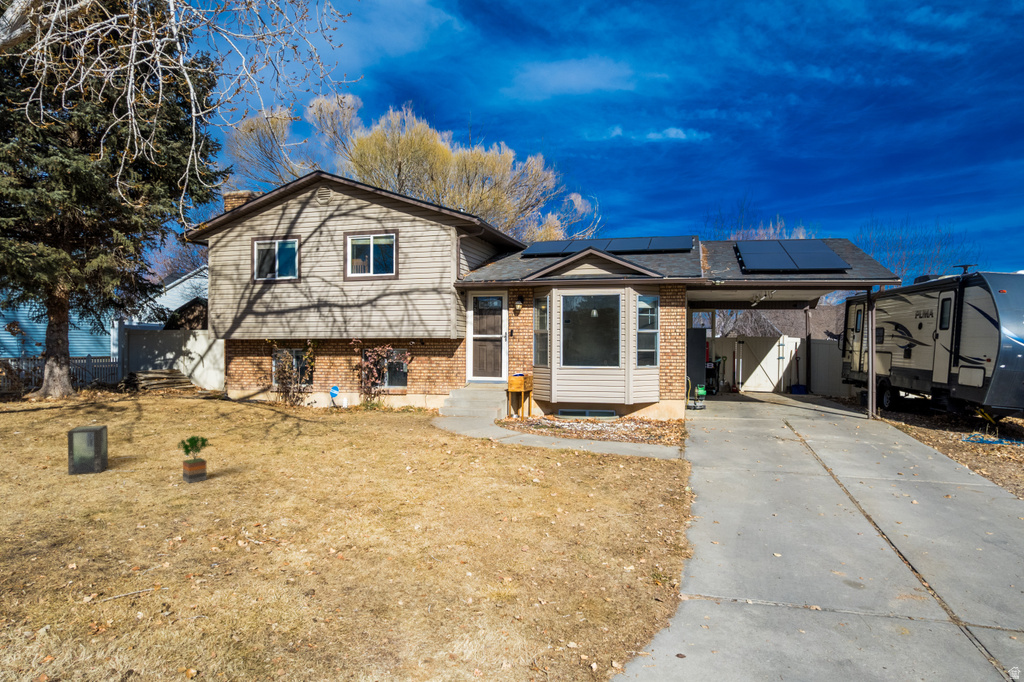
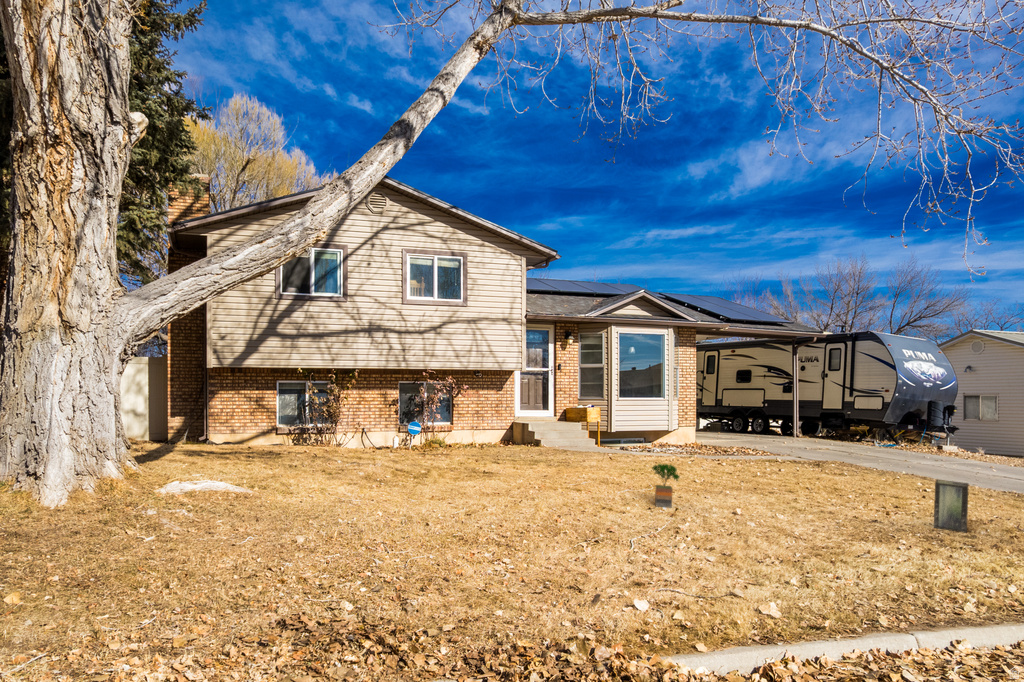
storage box: present [68,425,108,475] -> present [934,480,969,533]

